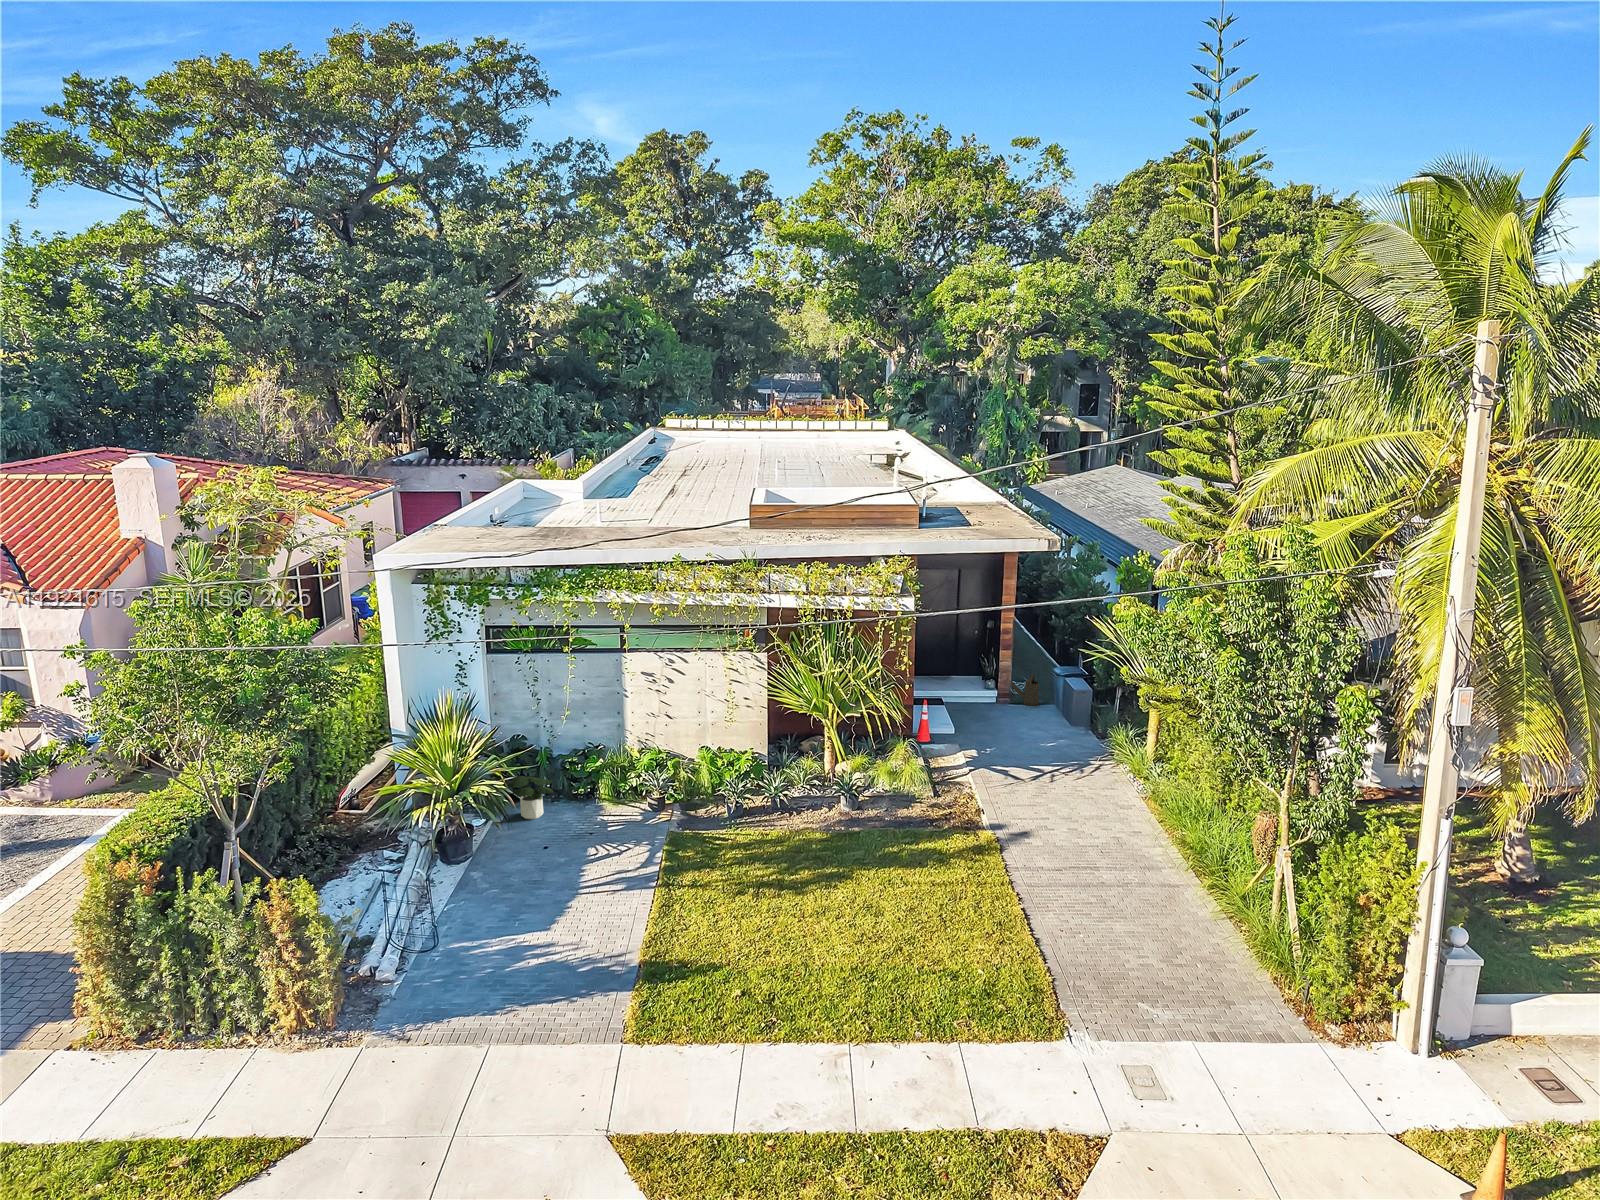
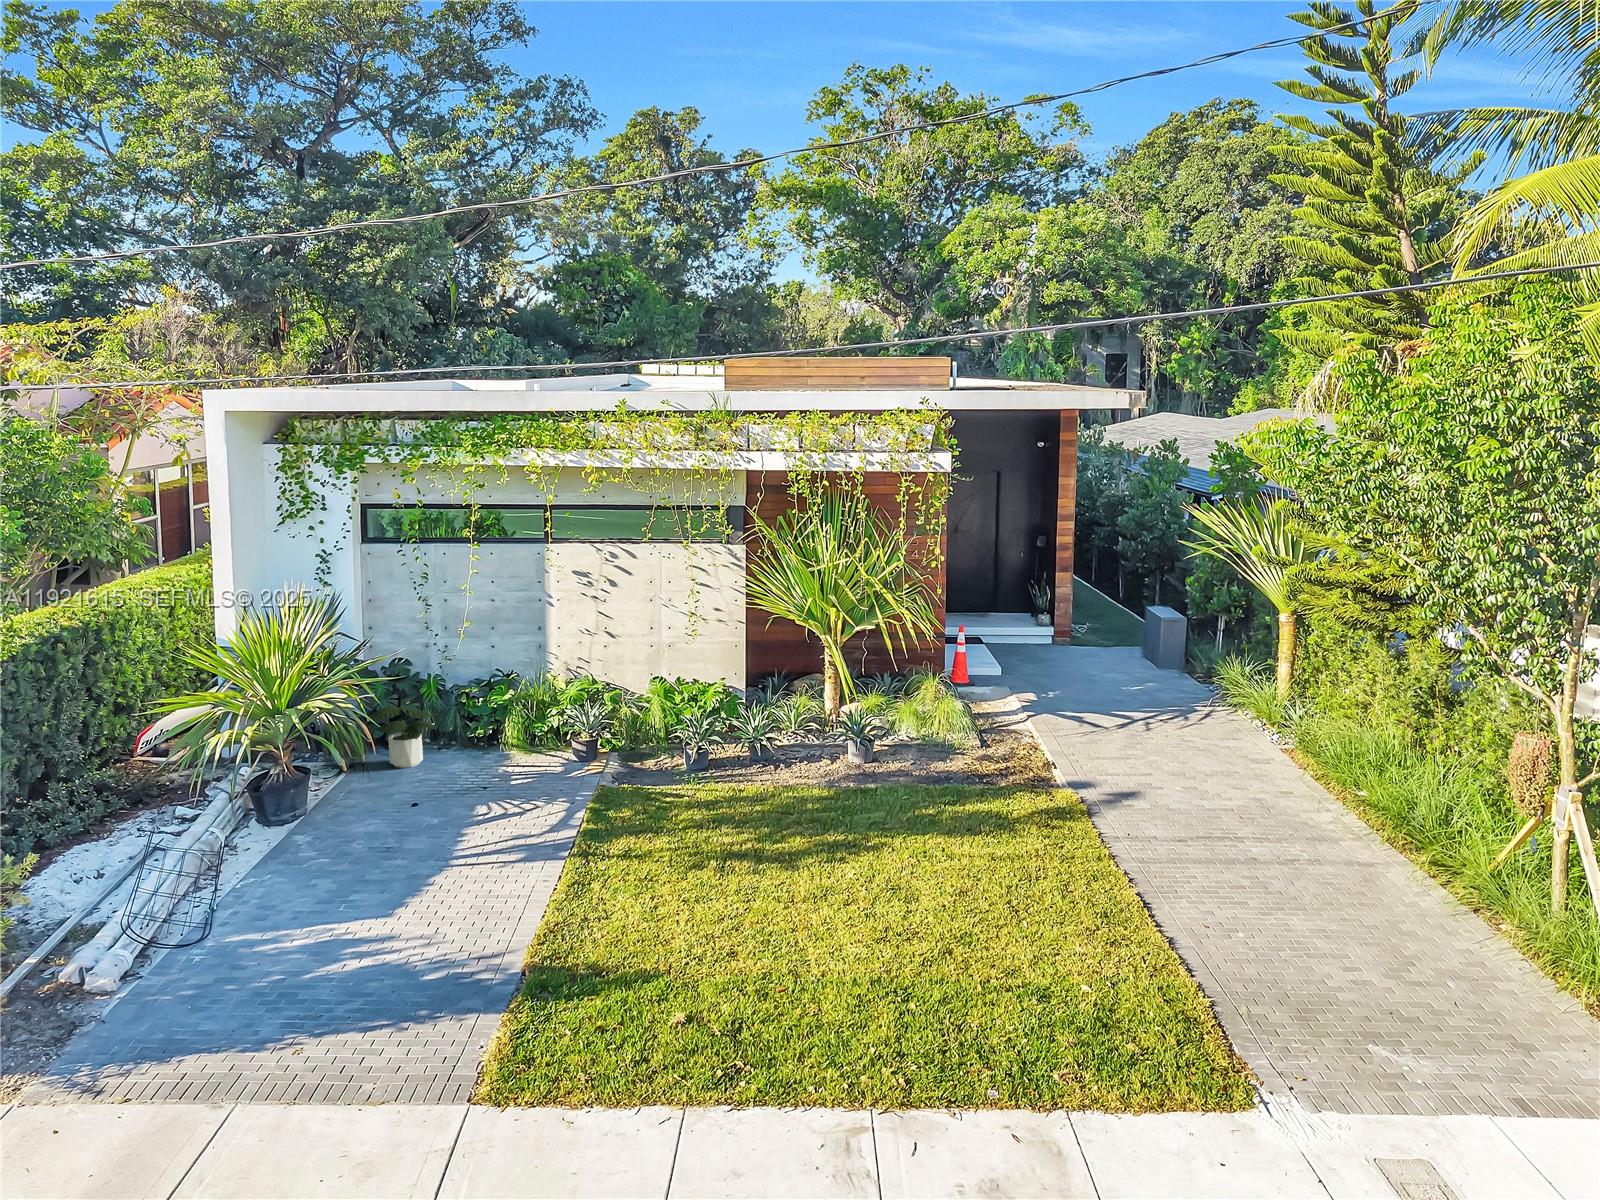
watering can: present [1011,674,1044,706] -> none [1066,607,1115,649]

